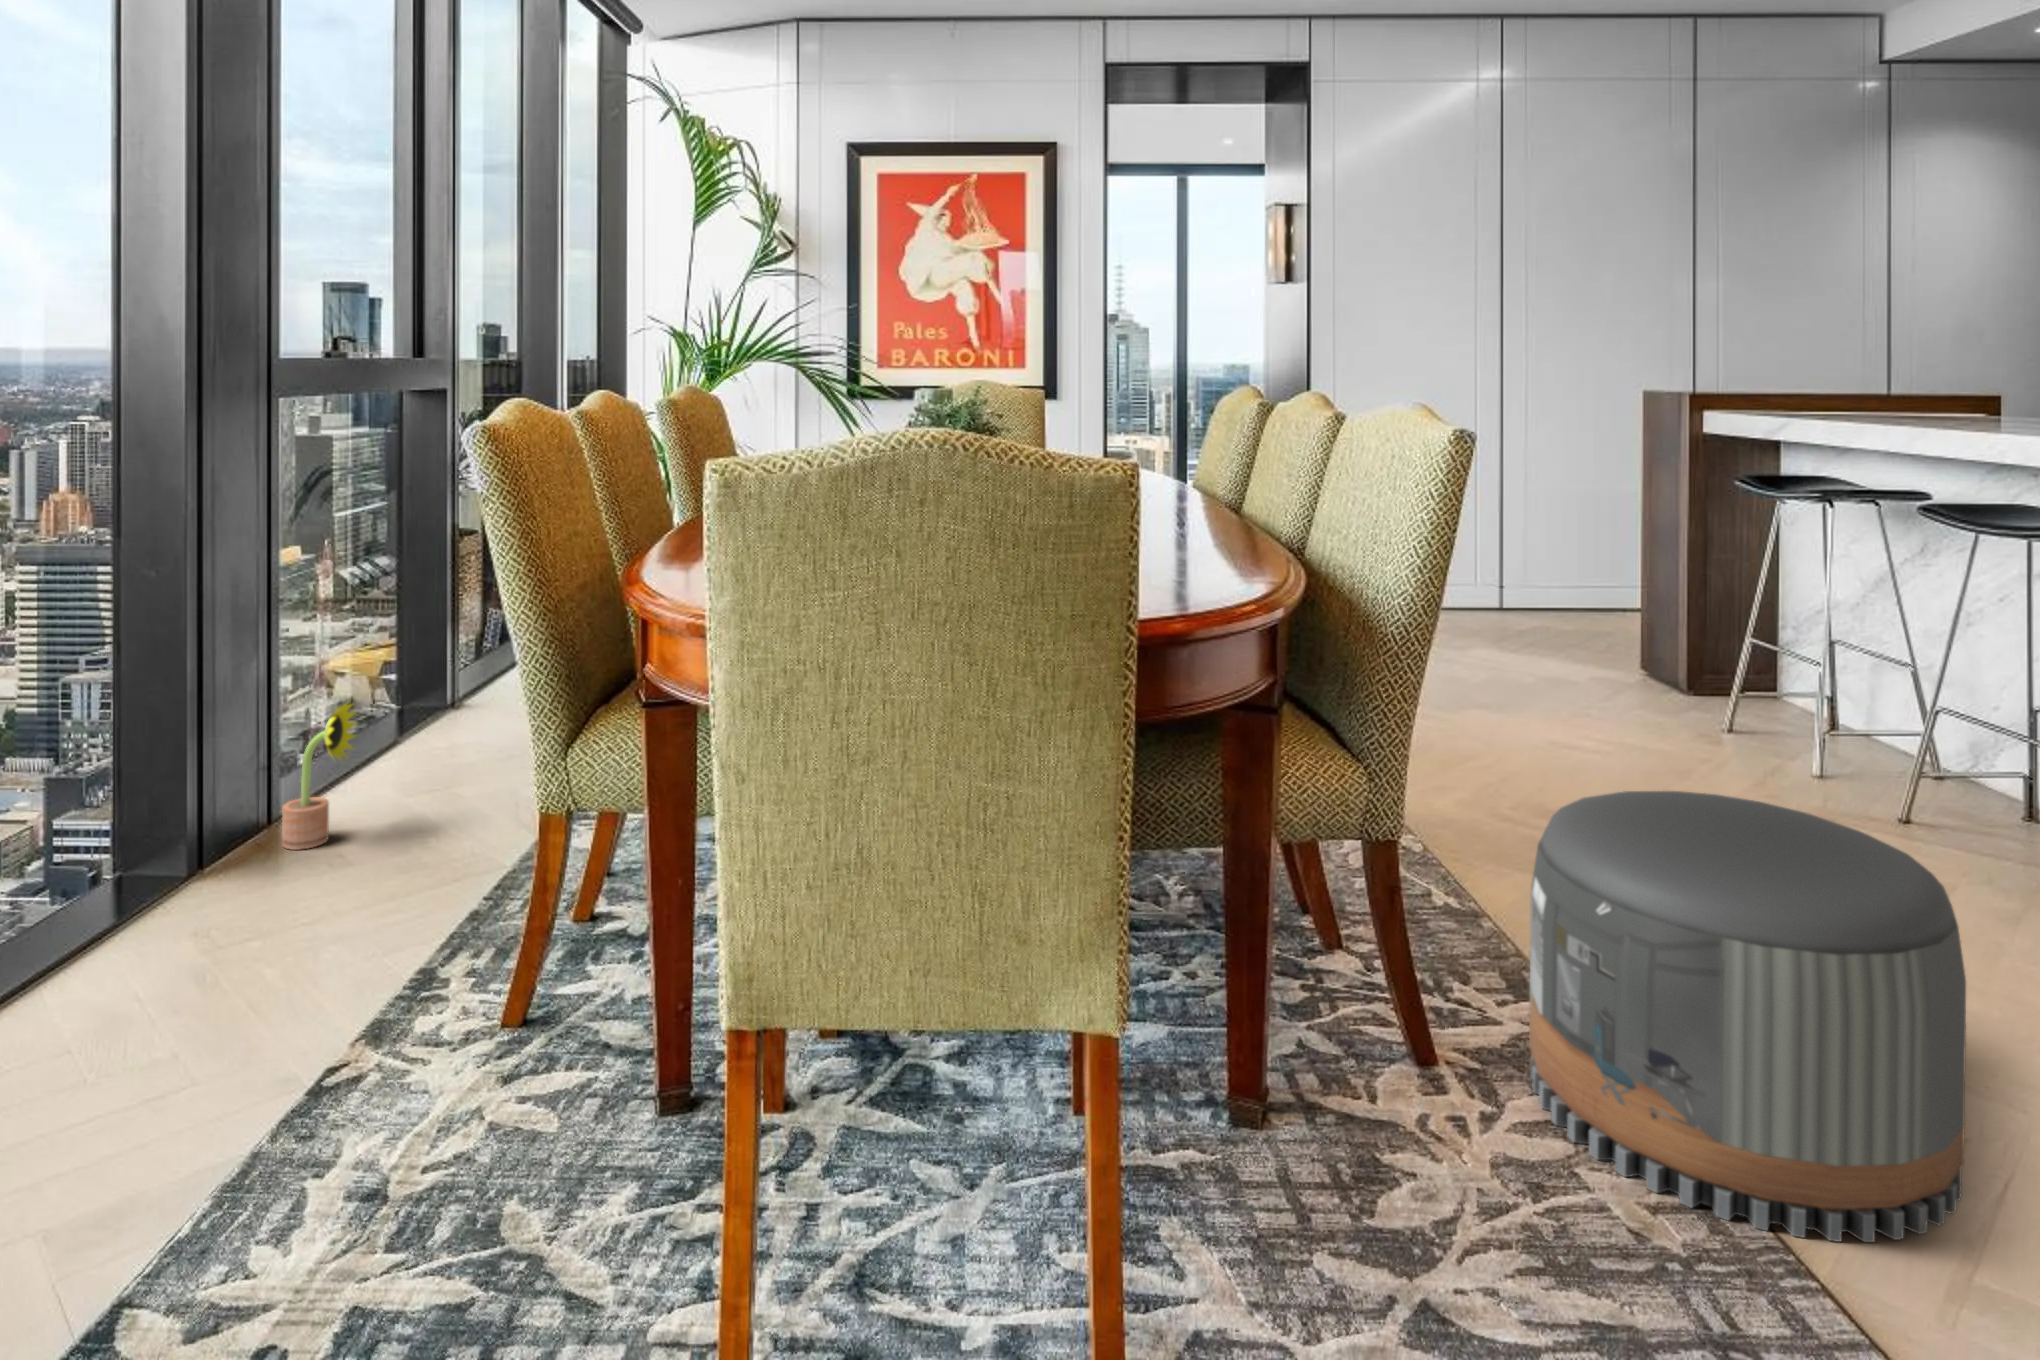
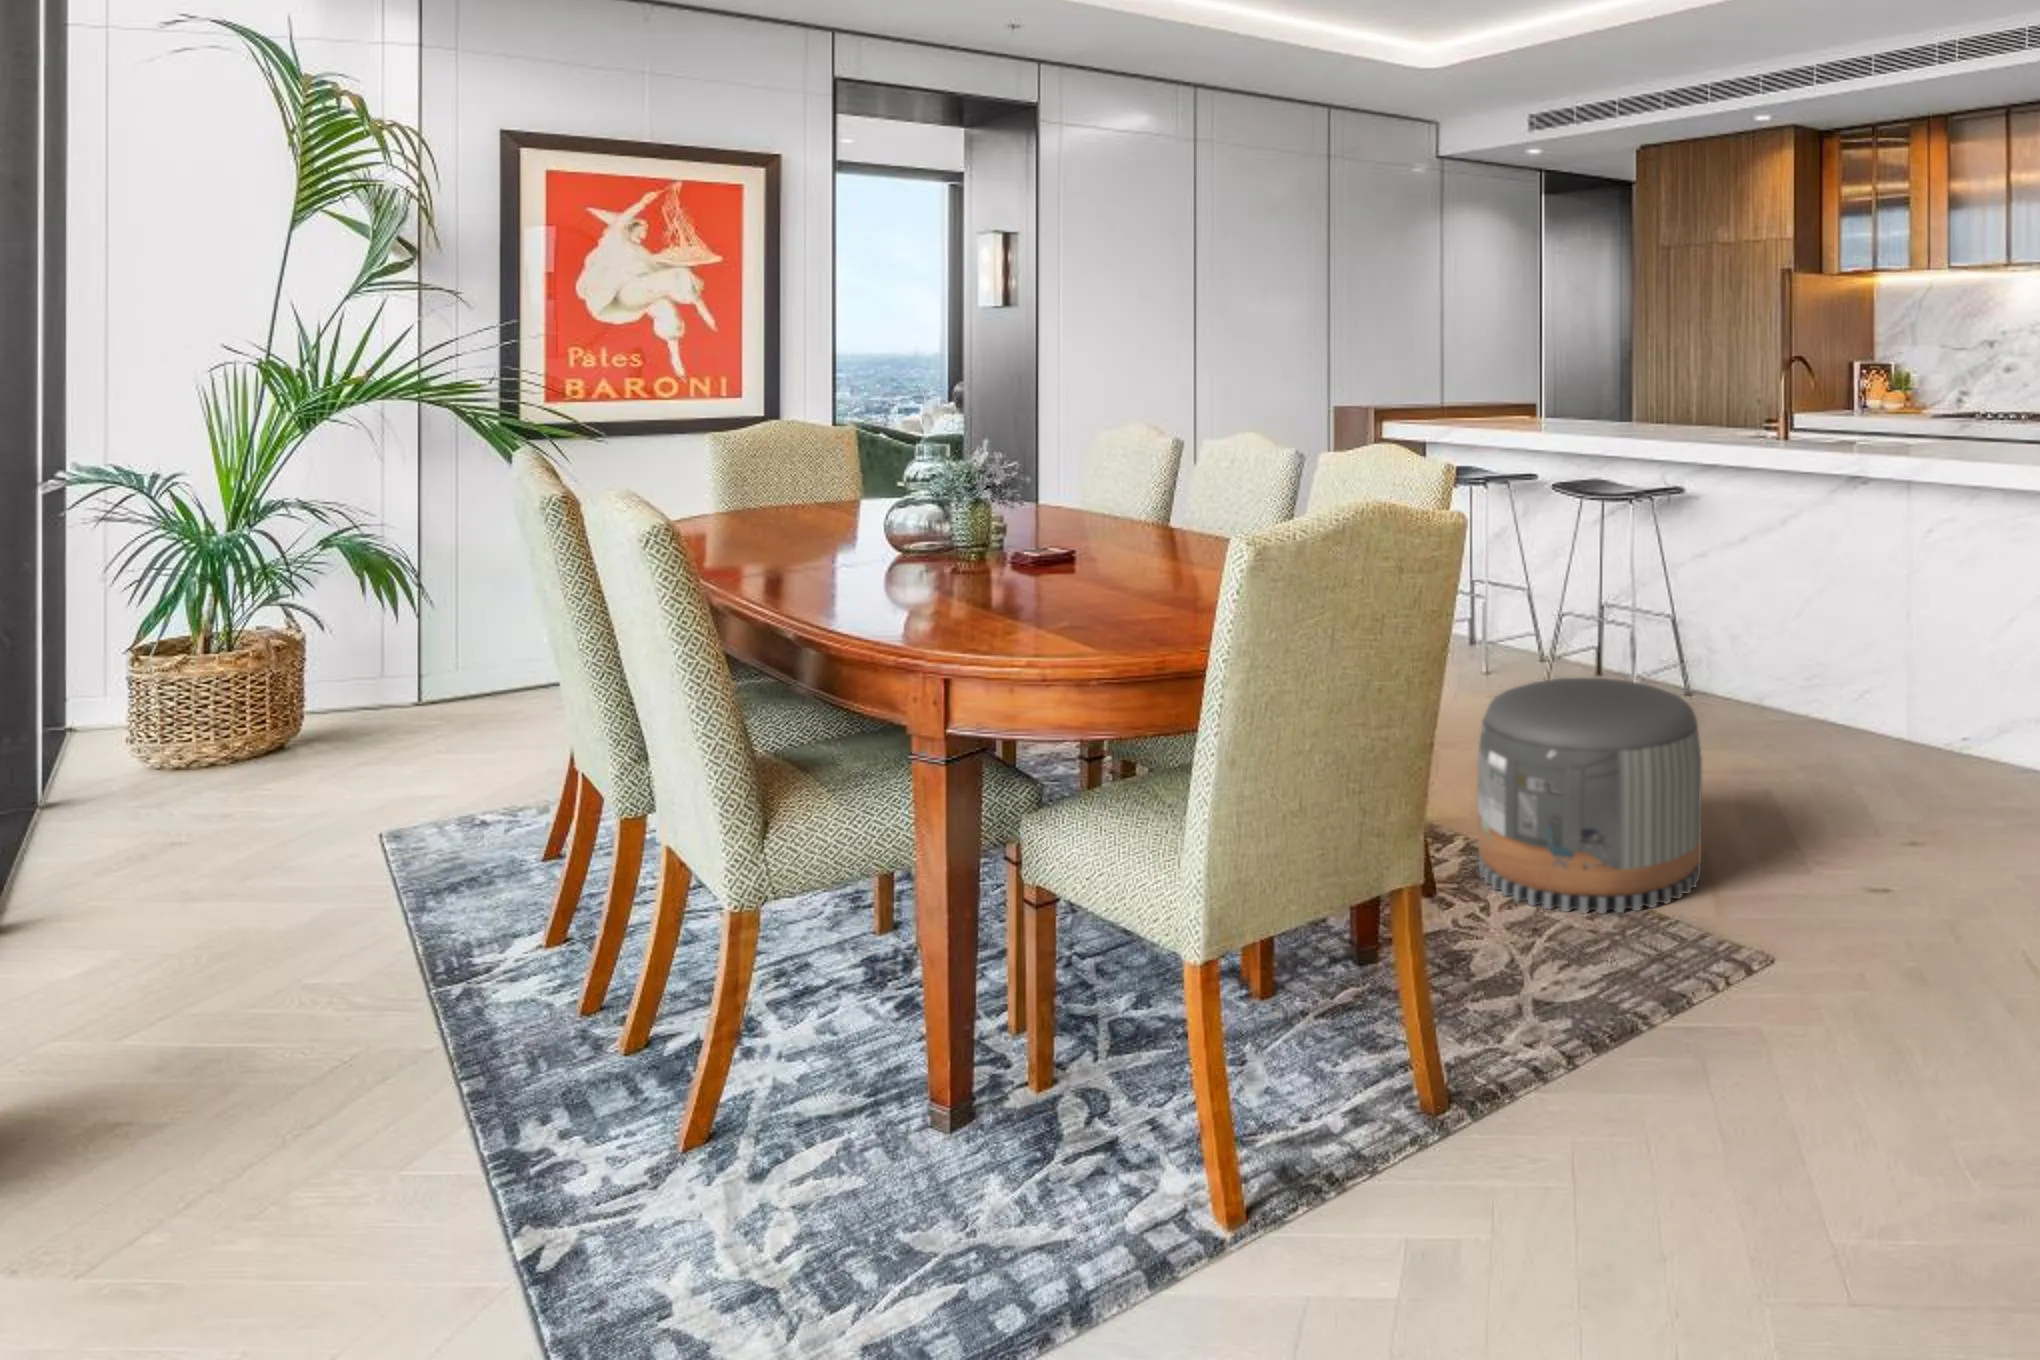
decorative plant: present [282,703,357,850] -> none [11,902,133,1131]

